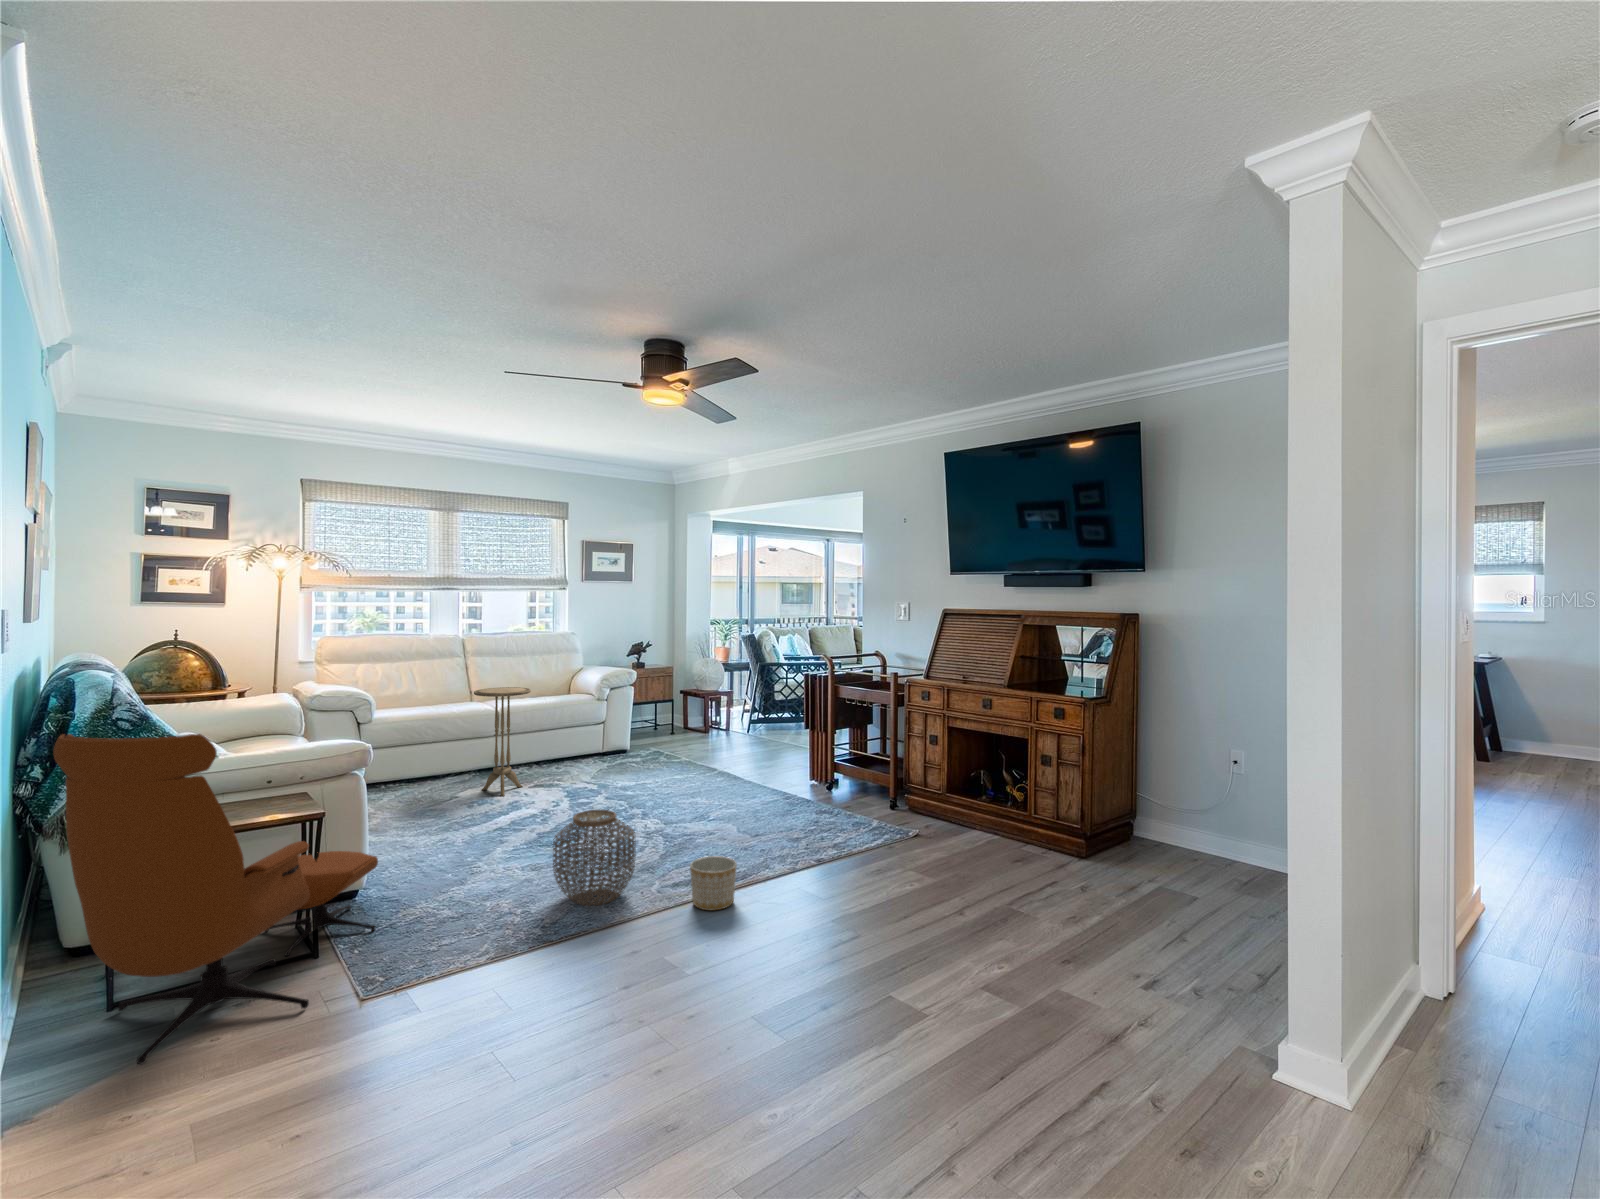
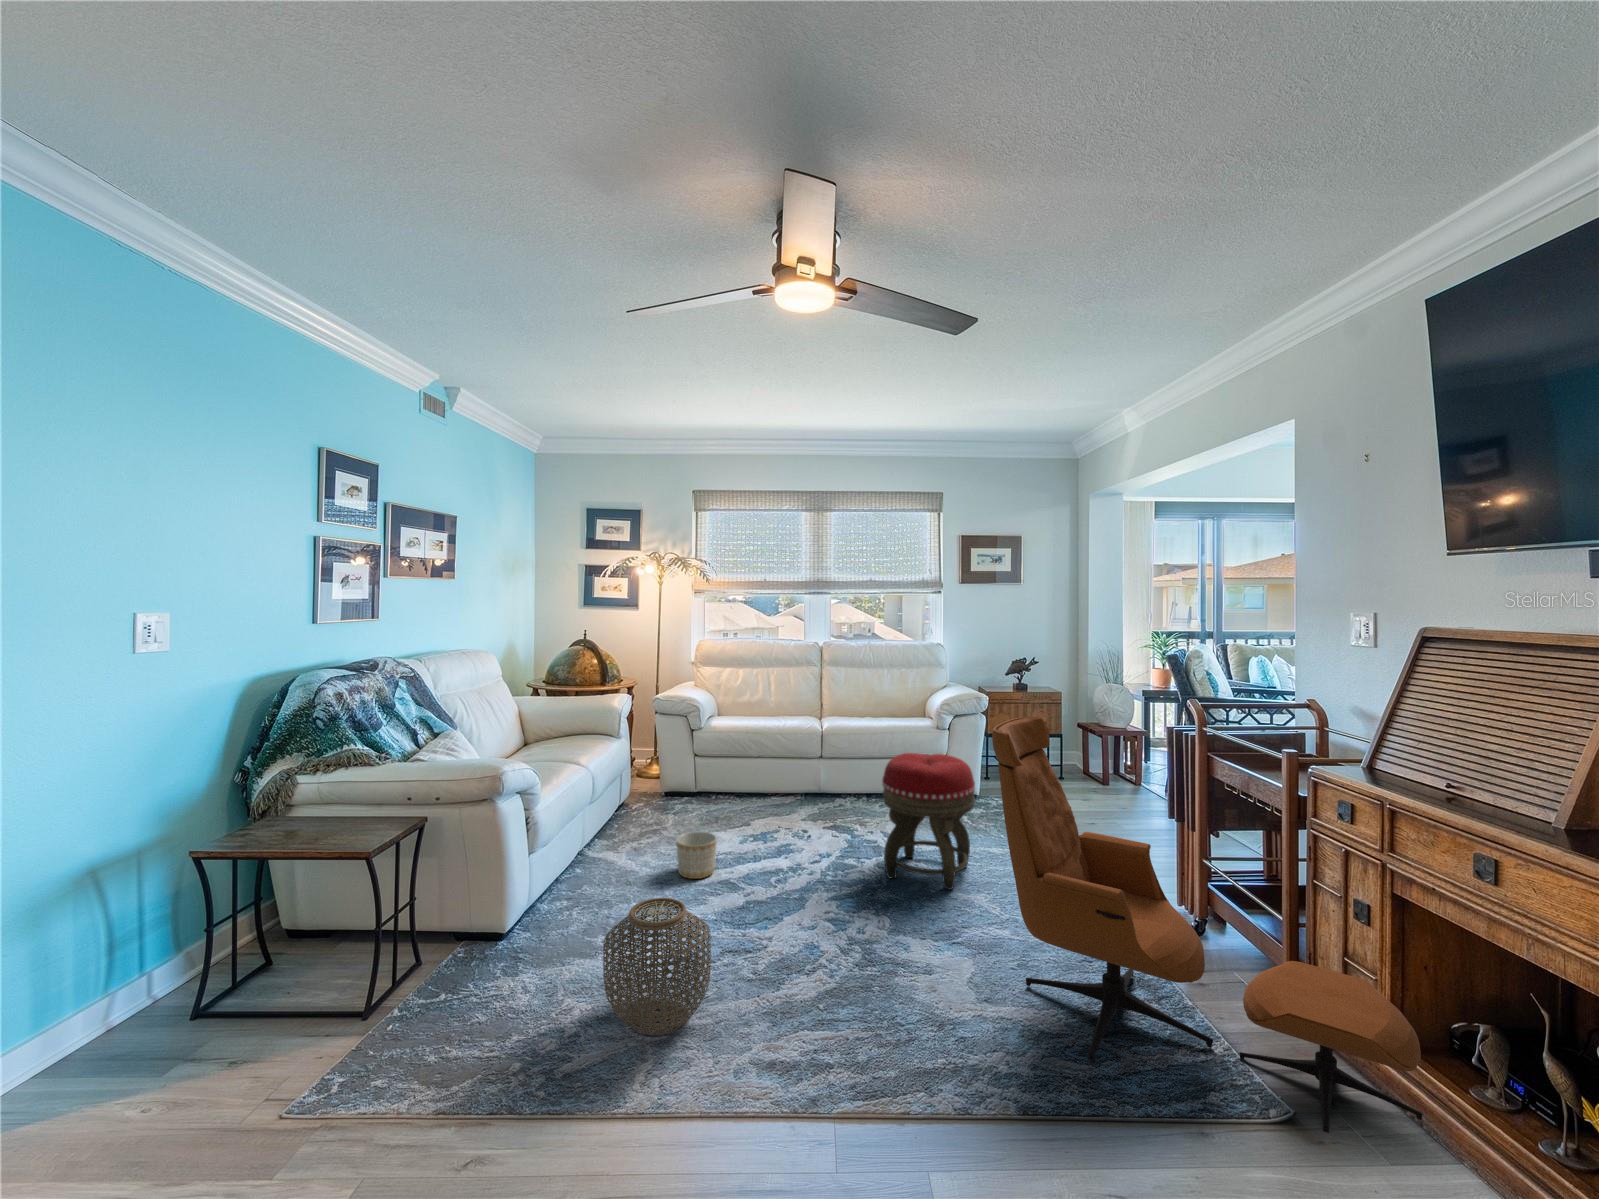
side table: present [474,687,531,796] -> none [763,701,820,822]
footstool: none [626,708,697,807] -> present [882,753,975,890]
lounge chair: present [54,734,378,1064] -> present [992,717,1423,1133]
planter: present [690,856,737,910] -> present [676,831,717,879]

